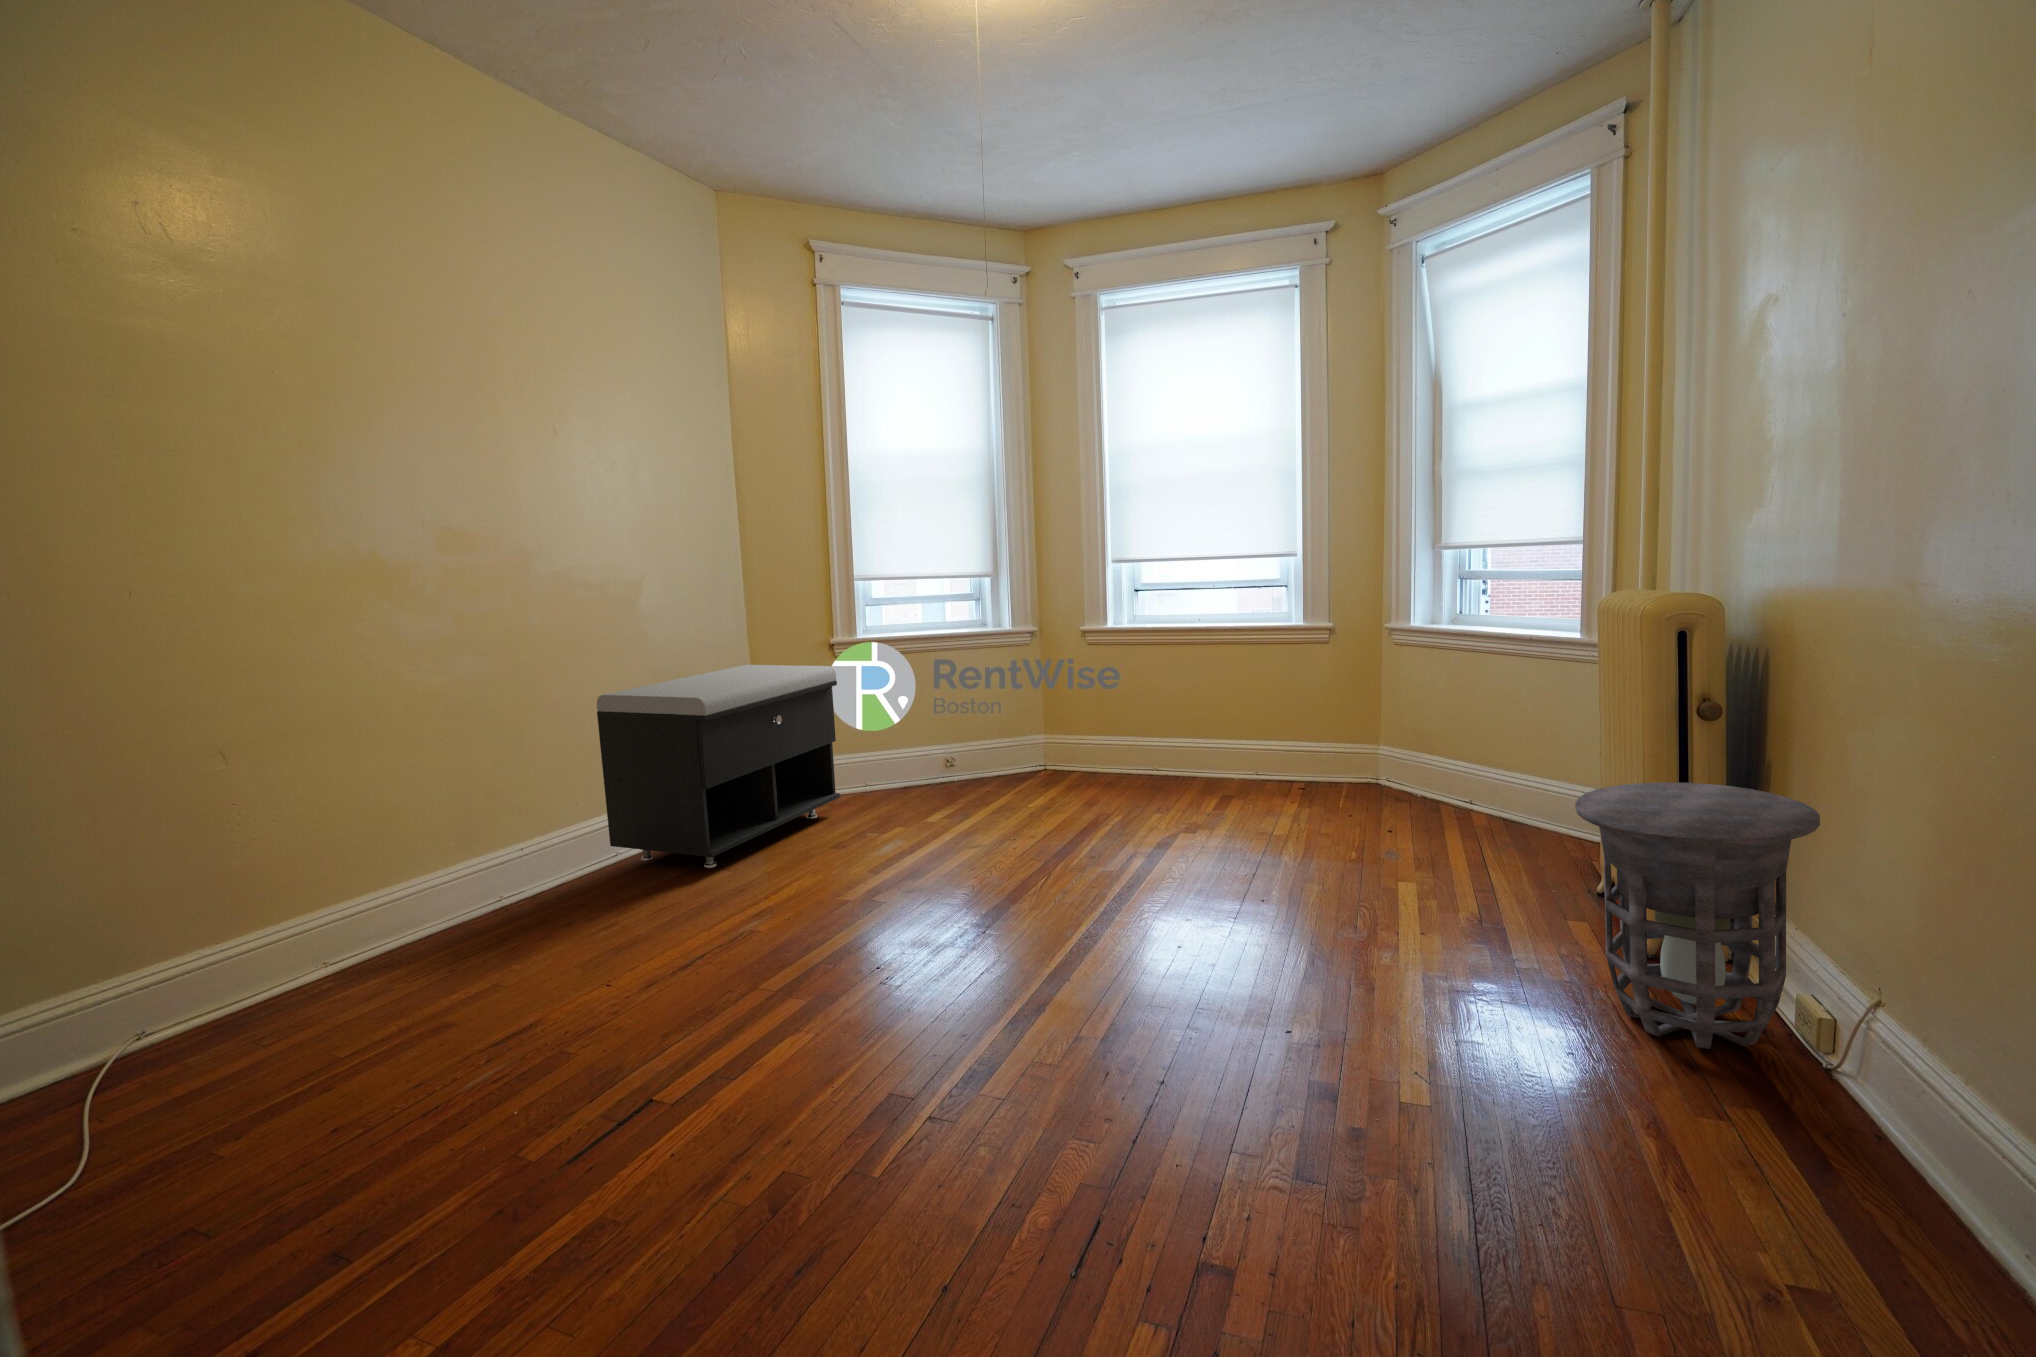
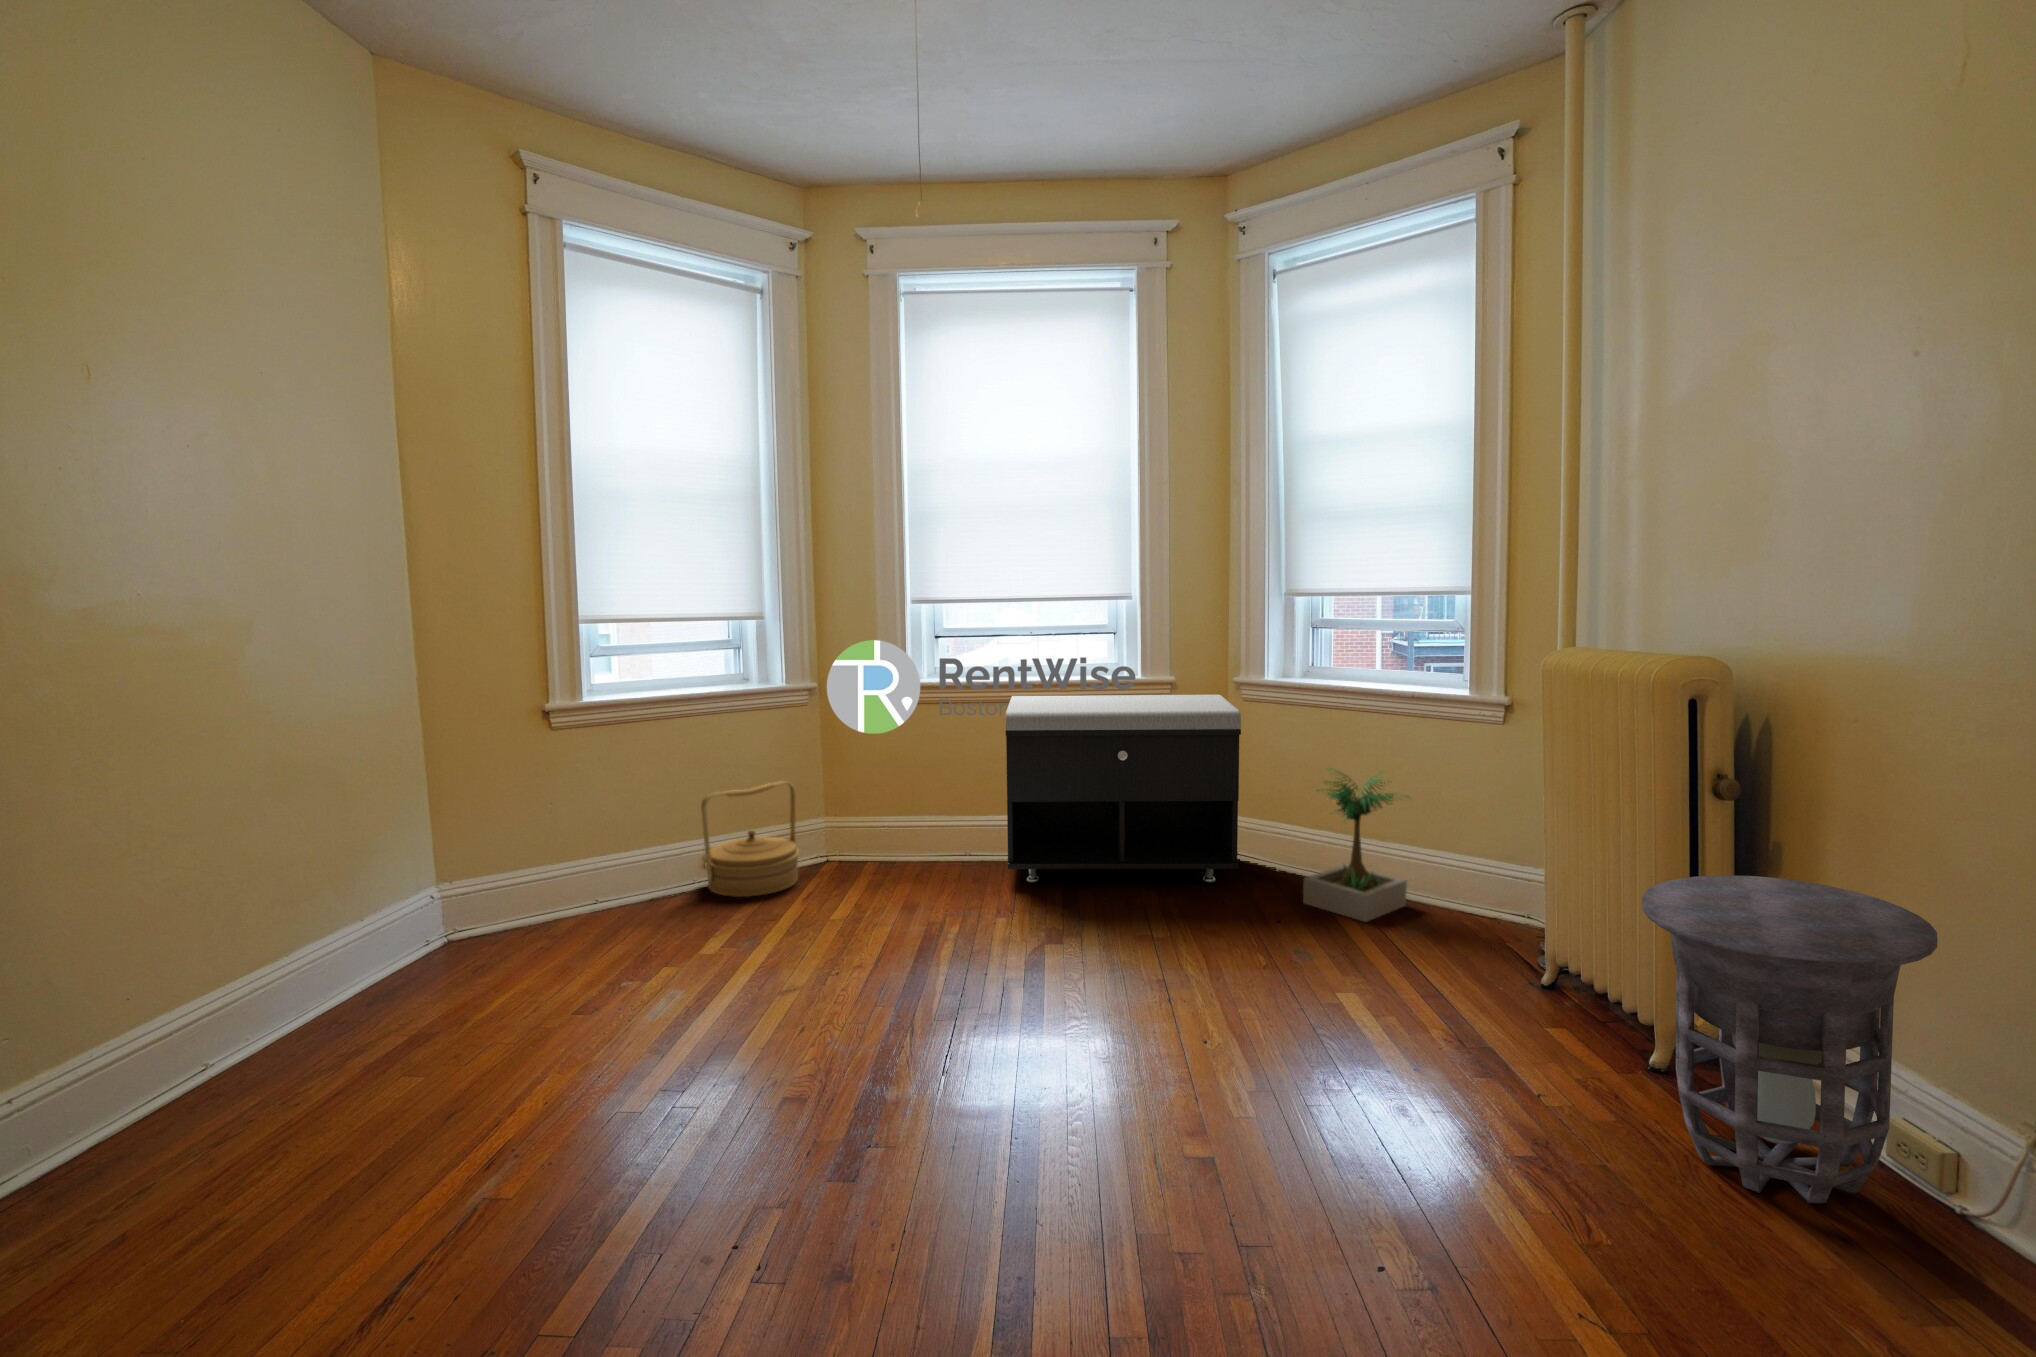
storage bench: present [597,665,840,868] -> present [1005,695,1241,882]
potted plant: none [1417,702,1528,838] -> present [1303,769,1411,922]
woven basket: none [938,704,1012,789] -> present [701,781,799,897]

